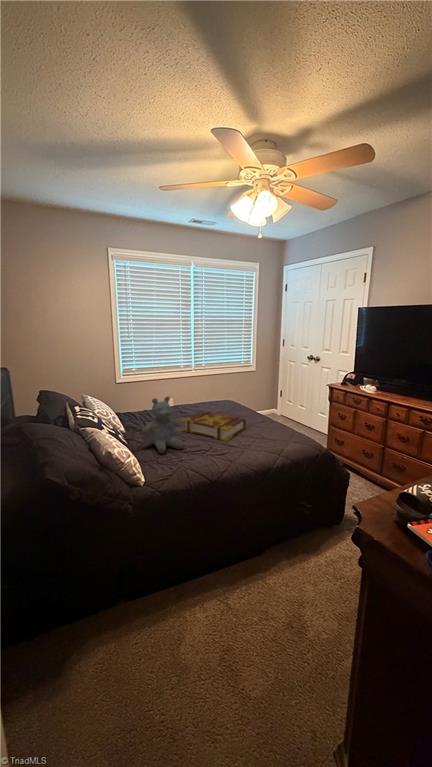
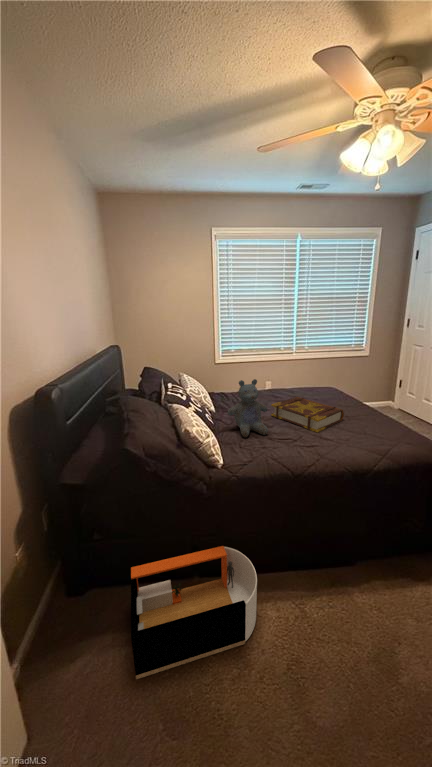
storage bin: none [53,563,191,729] -> present [131,546,257,679]

